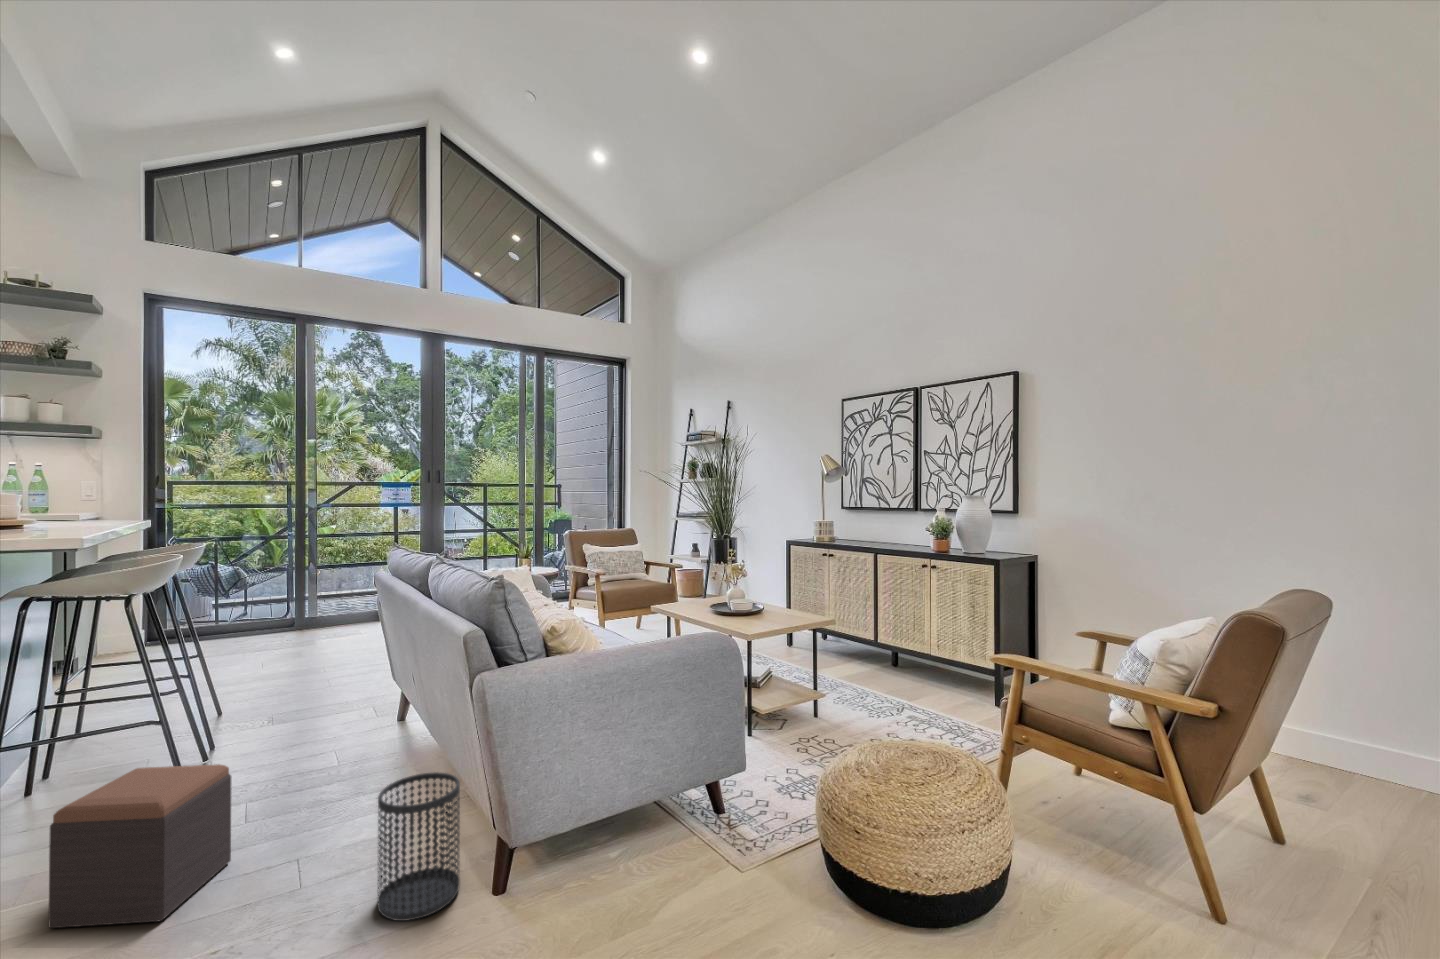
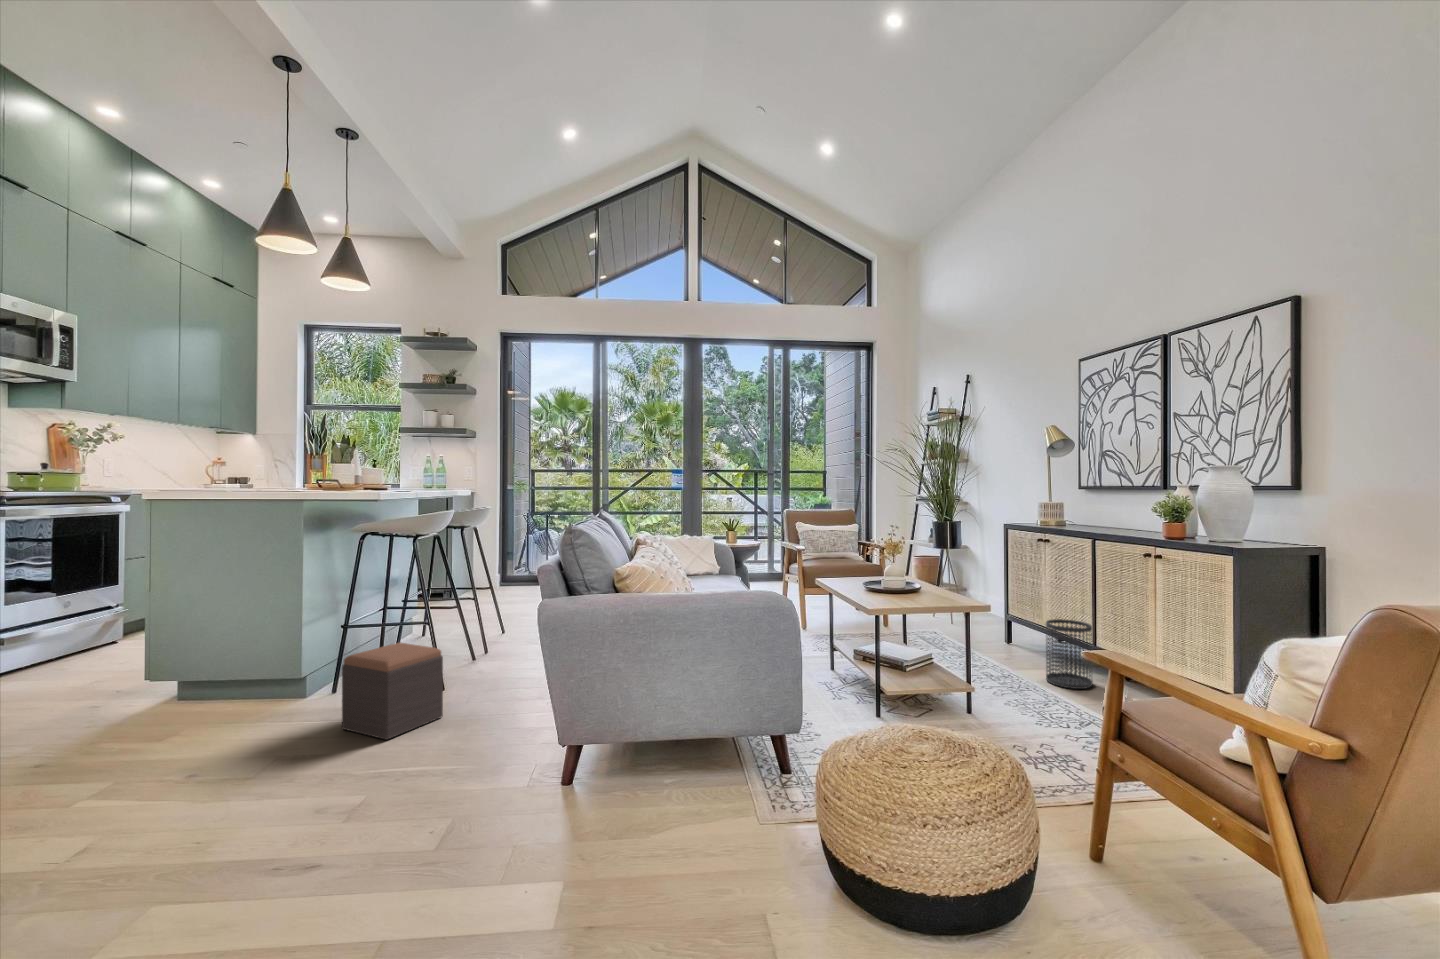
wastebasket: present [378,772,460,921] -> present [1046,619,1093,689]

